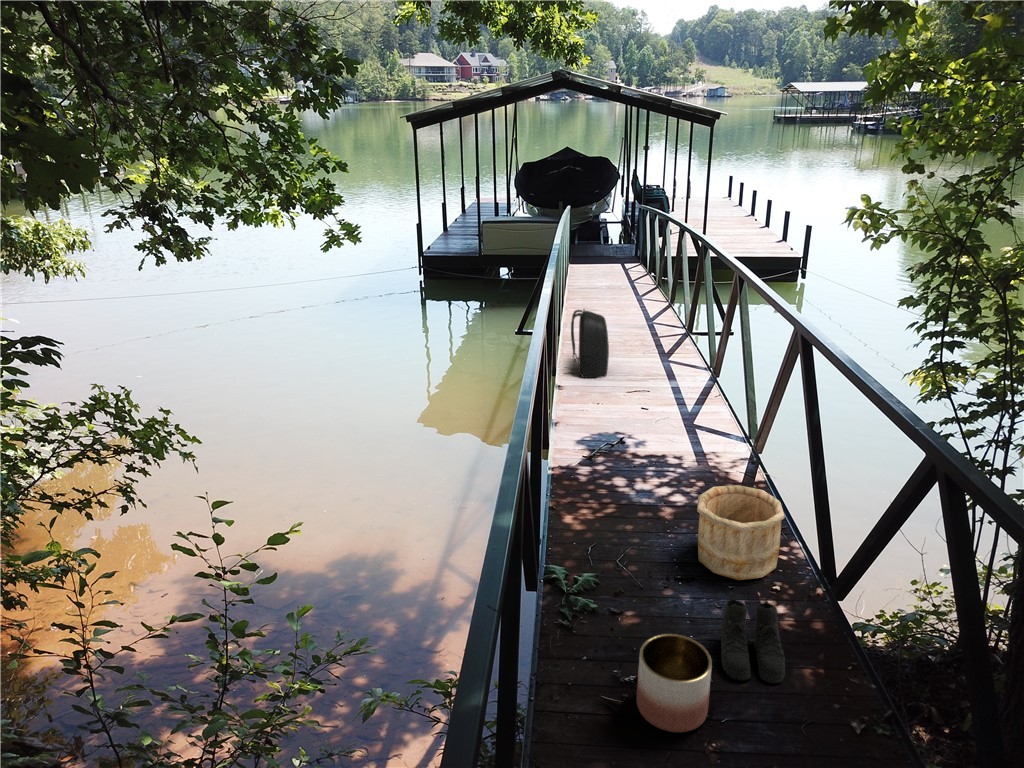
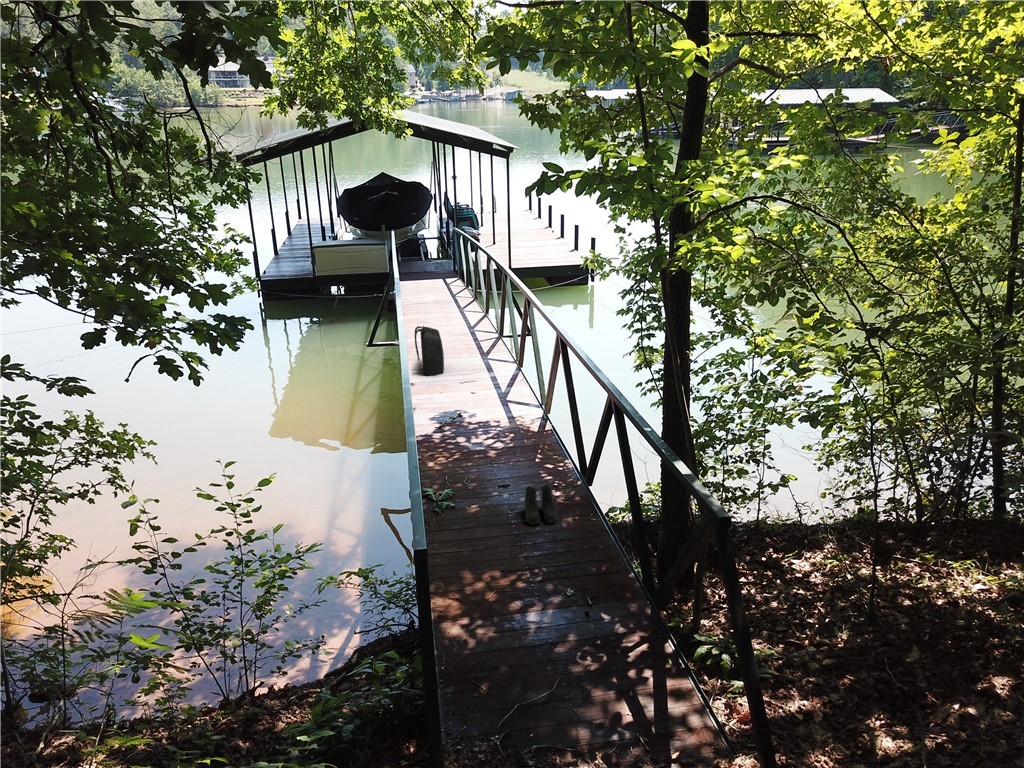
wooden bucket: present [697,485,785,580] -> none [508,429,556,482]
planter: present [637,634,712,732] -> none [482,503,519,550]

